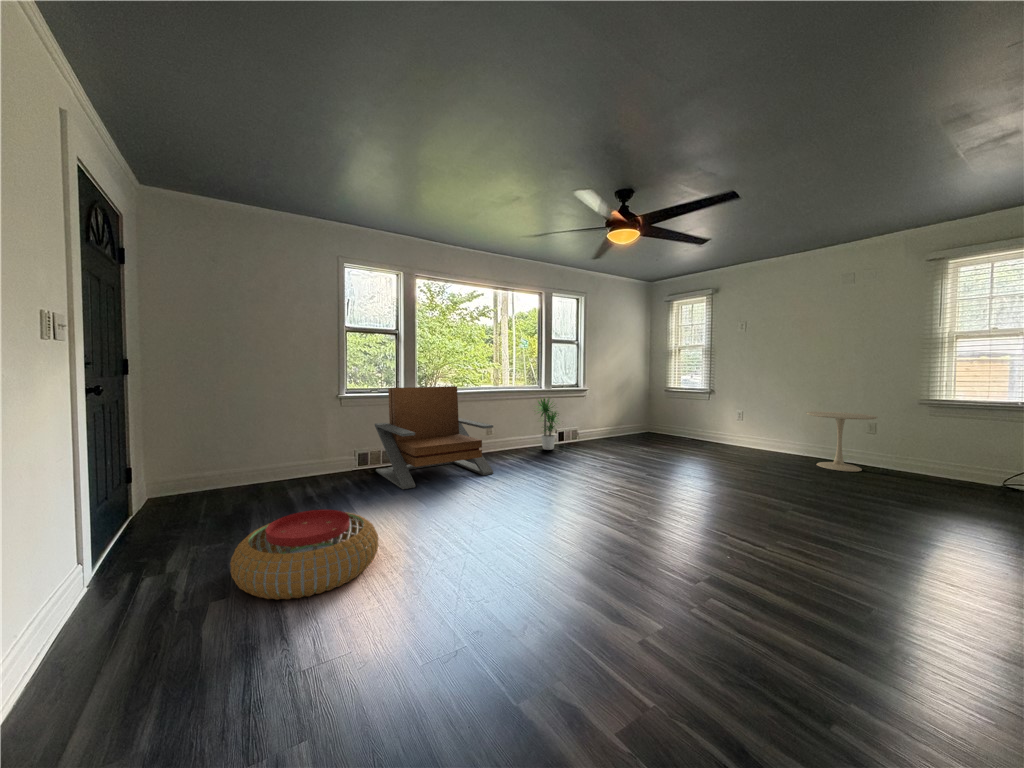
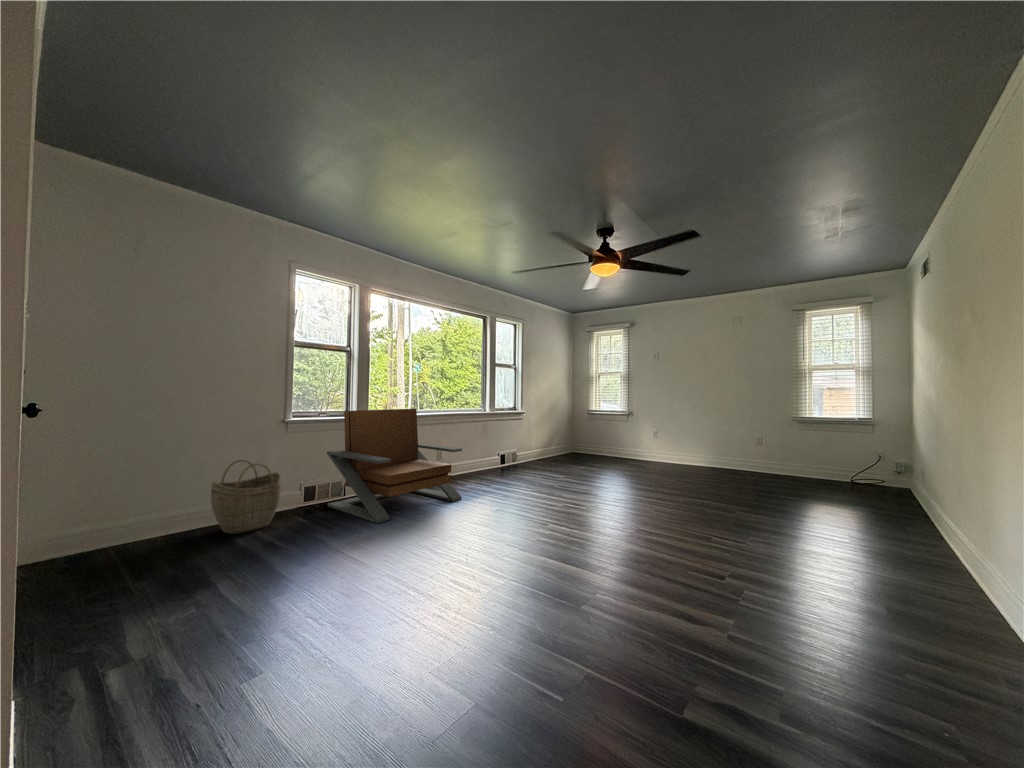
potted plant: present [536,398,558,450] -> none [478,418,511,472]
side table: present [806,411,878,472] -> none [714,428,766,477]
woven basket: none [276,428,330,489] -> present [211,460,281,534]
pouf: present [230,510,378,600] -> none [251,551,421,665]

